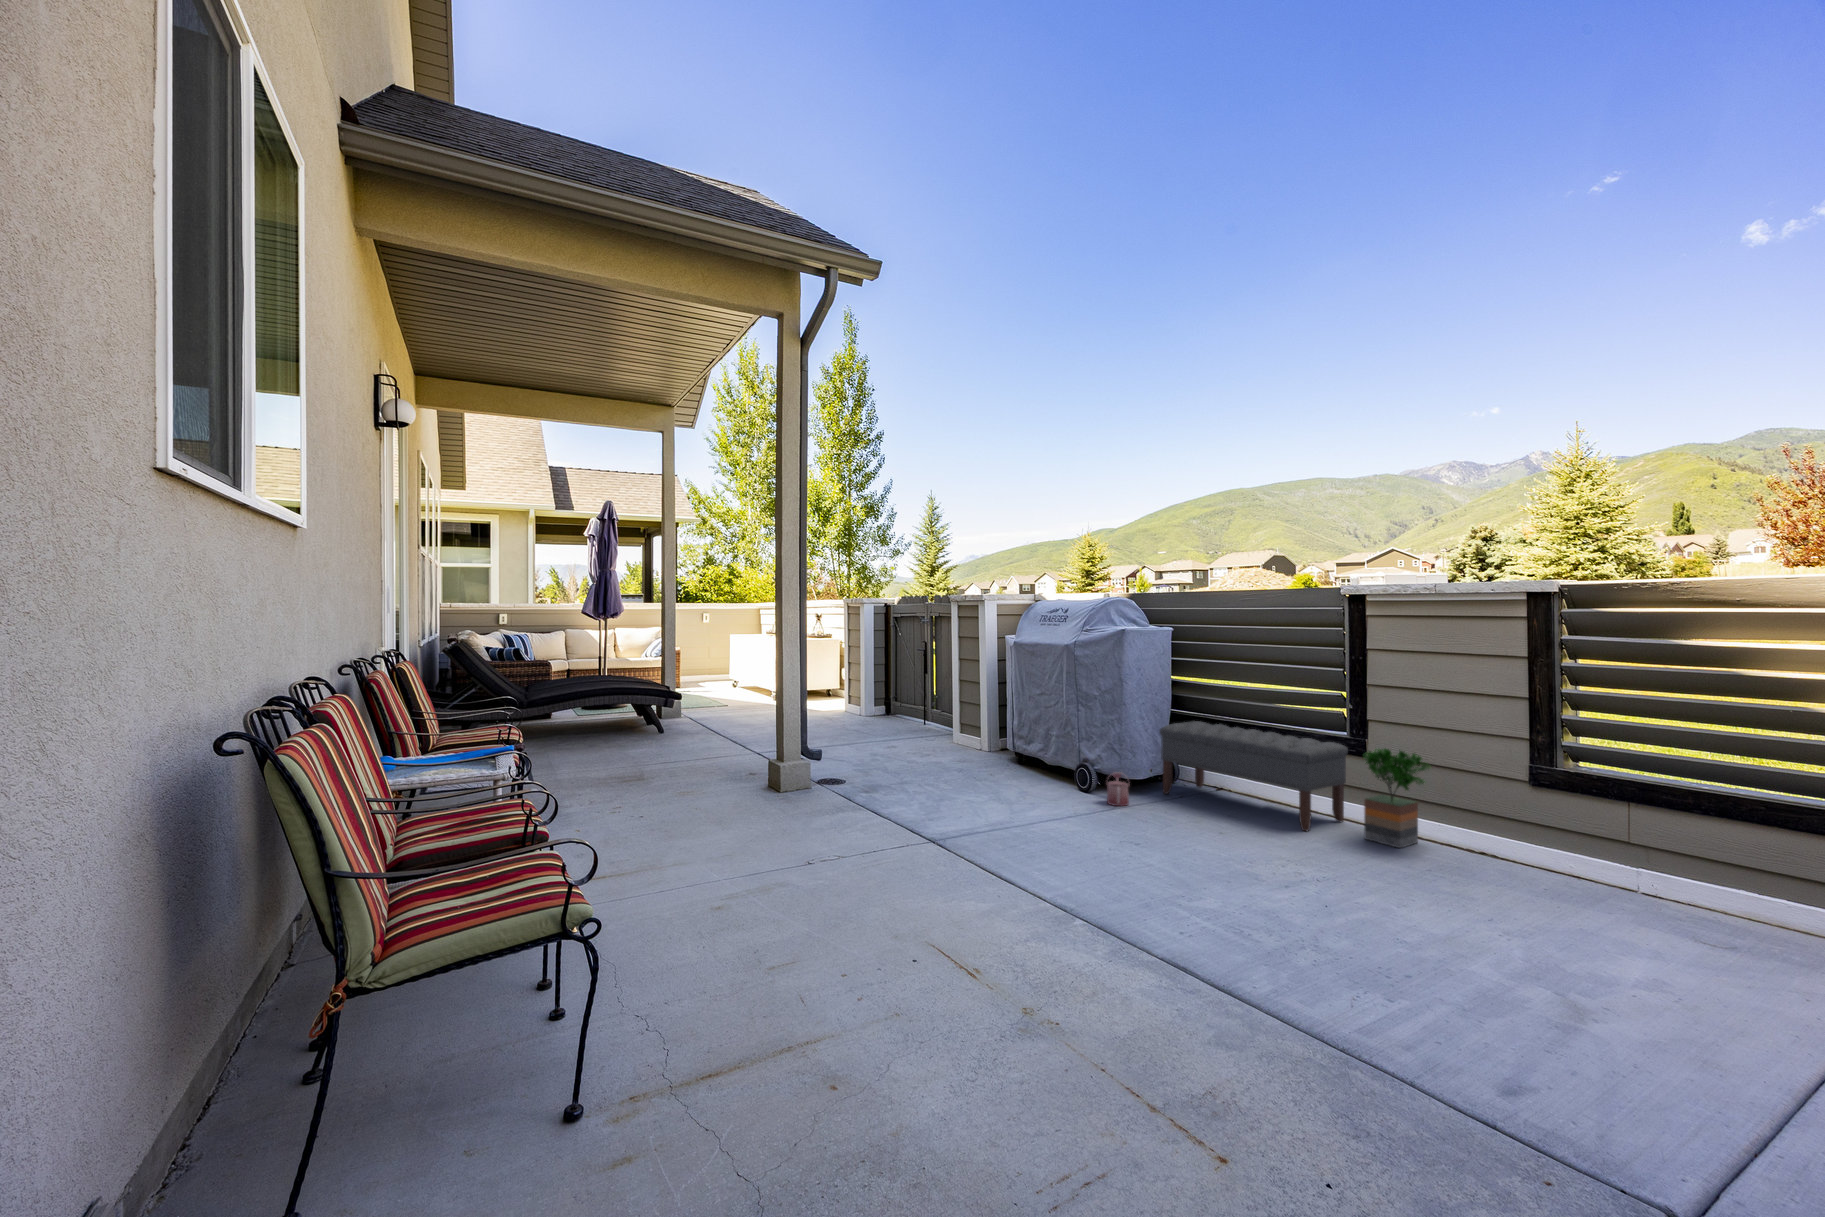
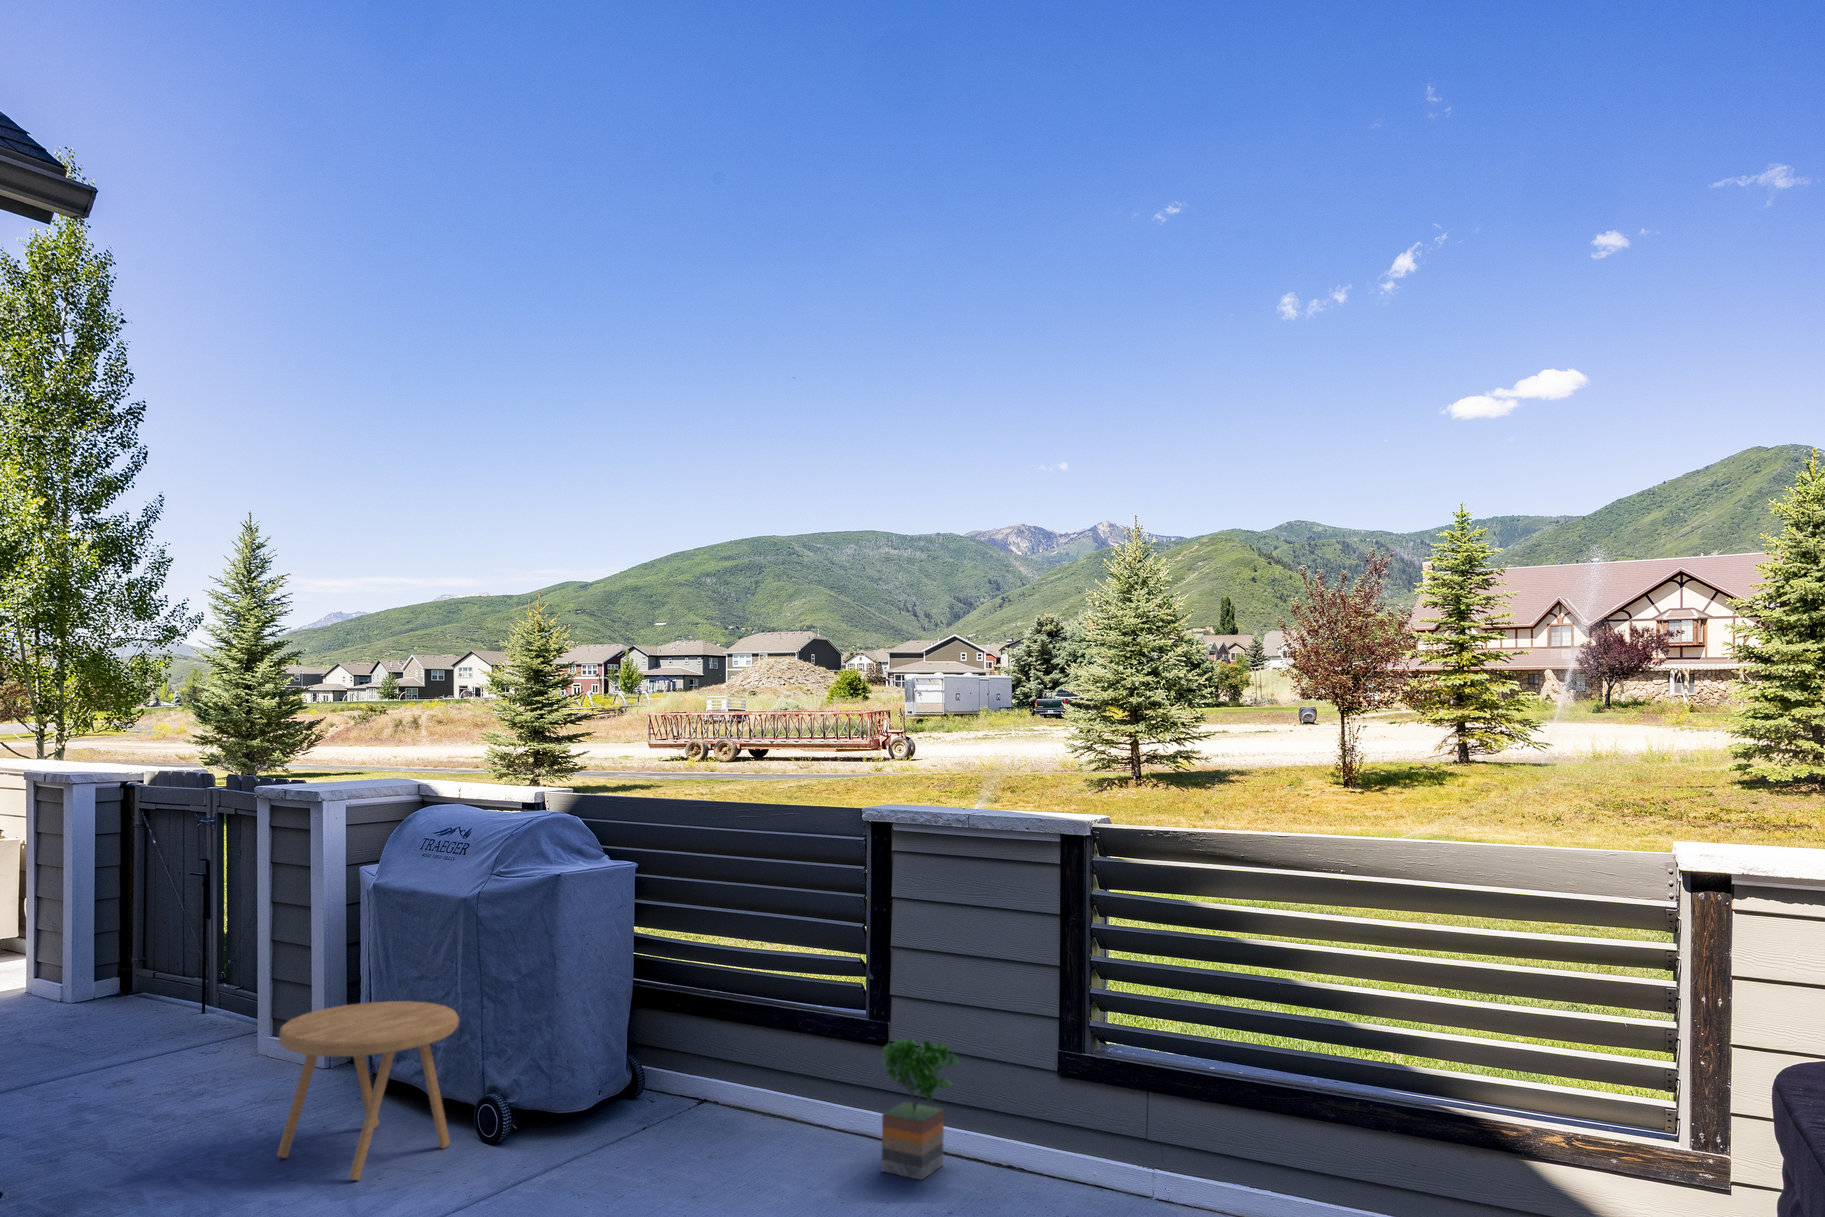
side table: none [967,706,1063,798] -> present [277,1001,459,1180]
bench: present [1159,721,1348,831] -> none [614,1002,866,1171]
watering can: present [1107,772,1129,806] -> none [525,1107,564,1167]

